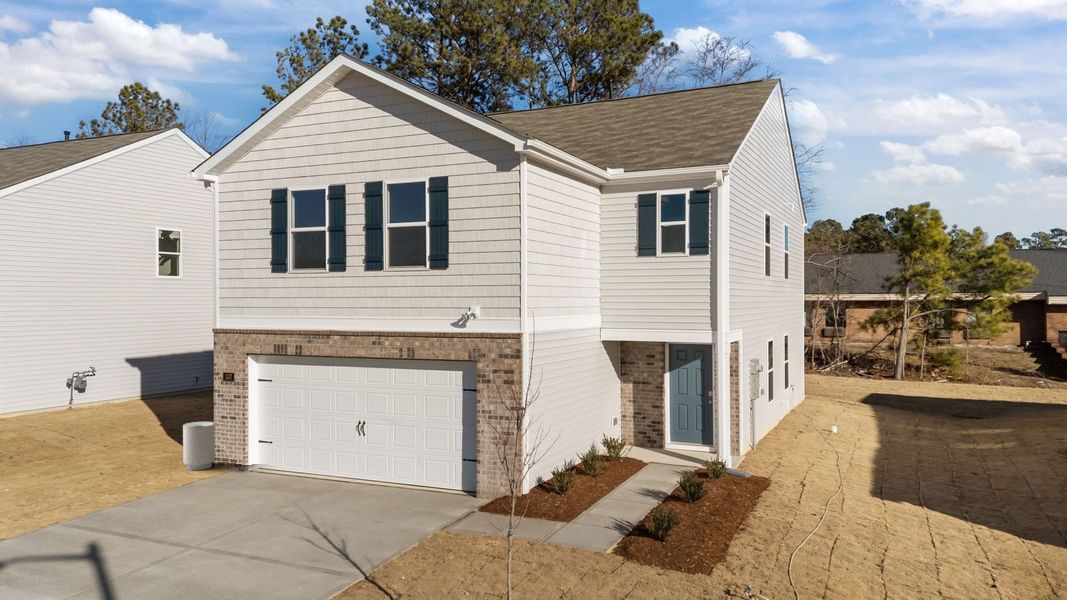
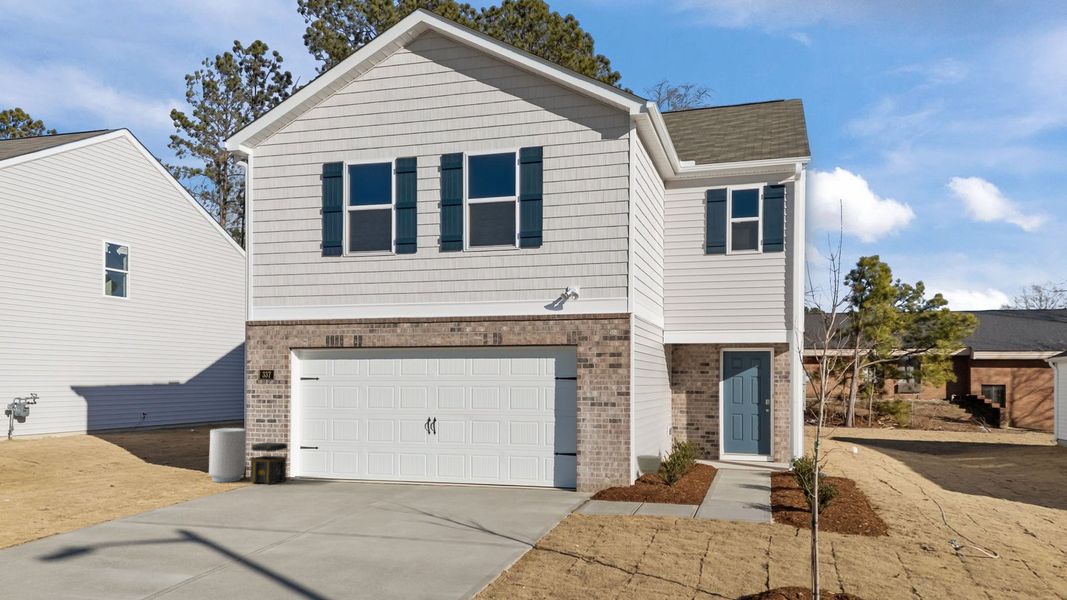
toolbox: none [213,436,246,474] -> present [250,442,287,484]
planter: none [529,463,551,502] -> present [637,455,661,495]

